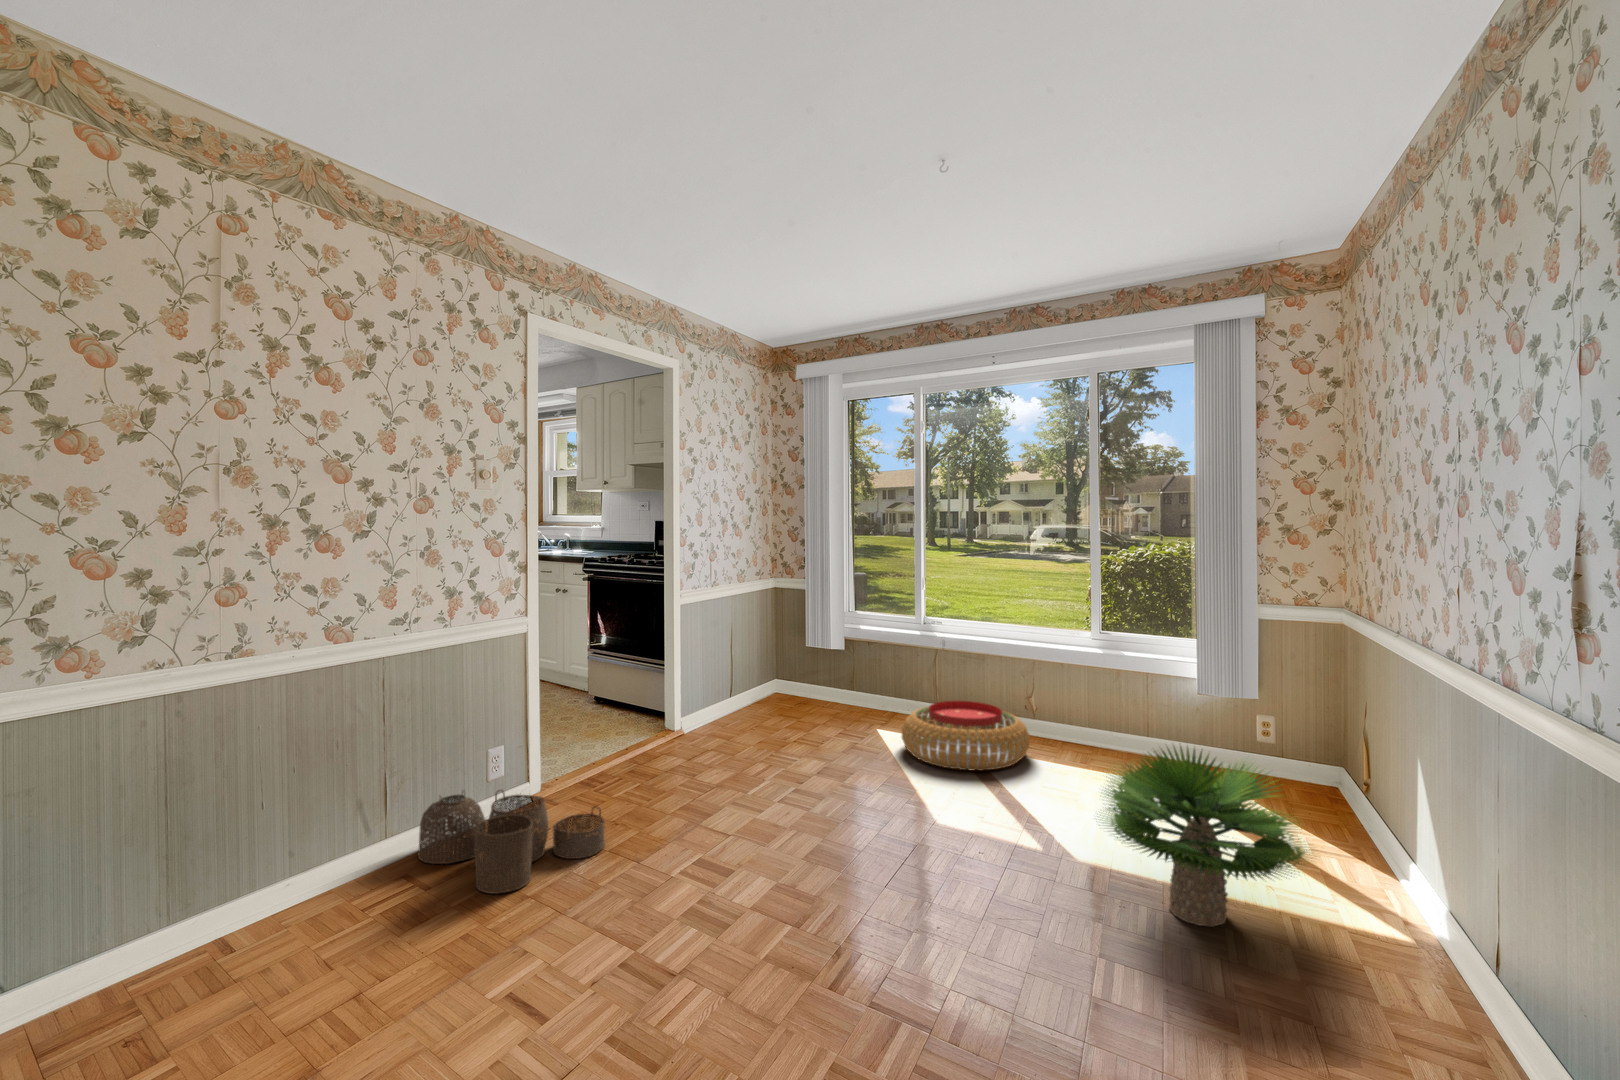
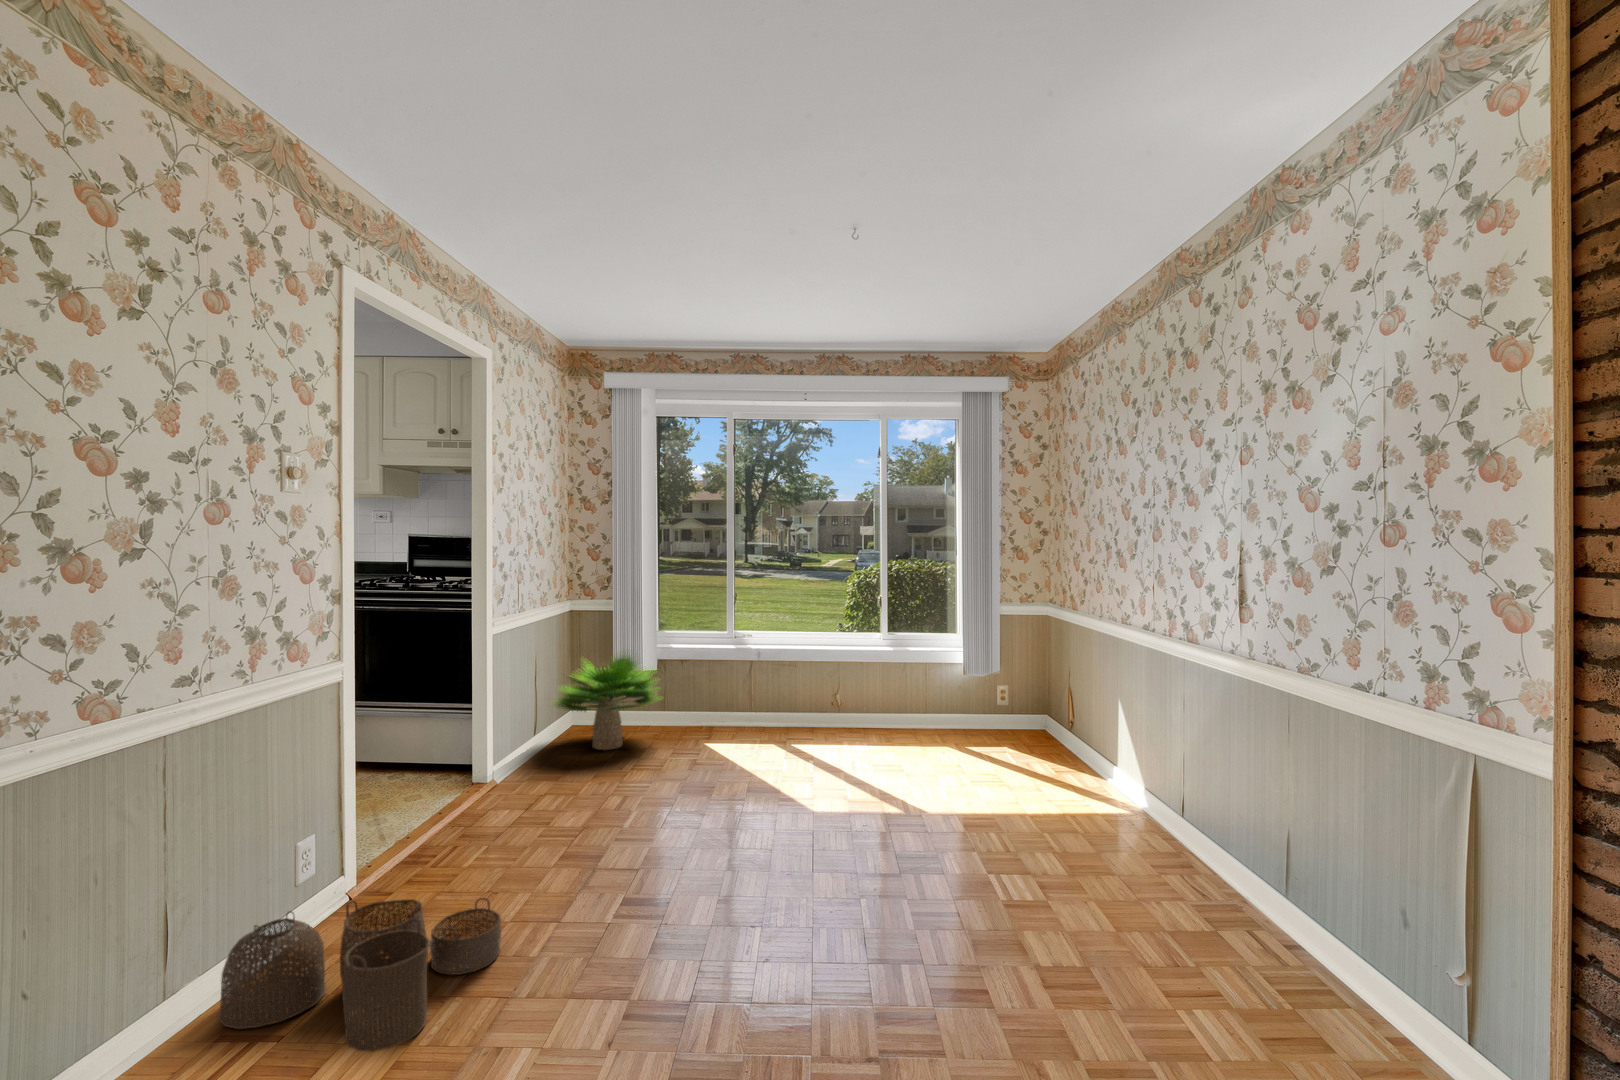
pouf: present [902,701,1030,770] -> none [758,715,886,786]
potted plant: present [1102,747,1310,927] -> present [555,655,657,750]

